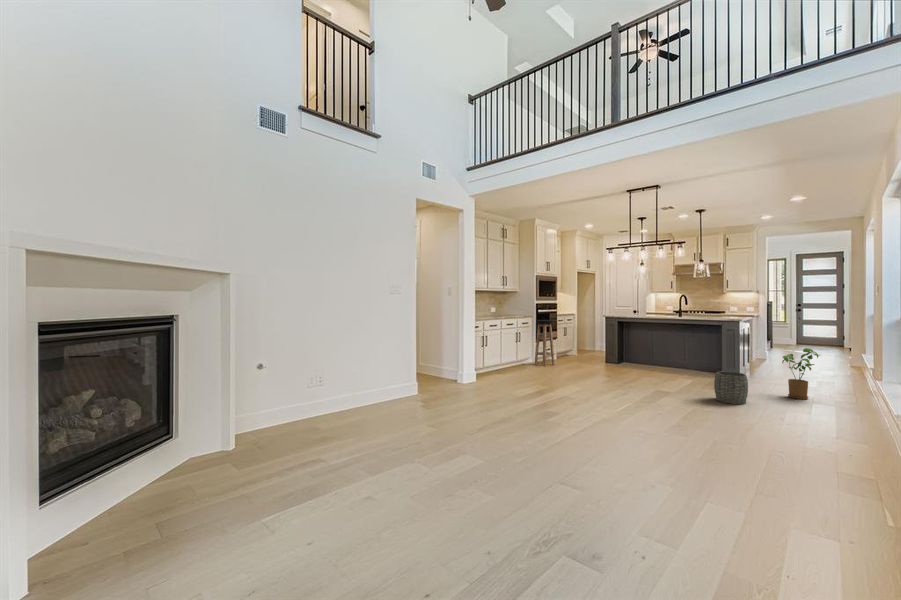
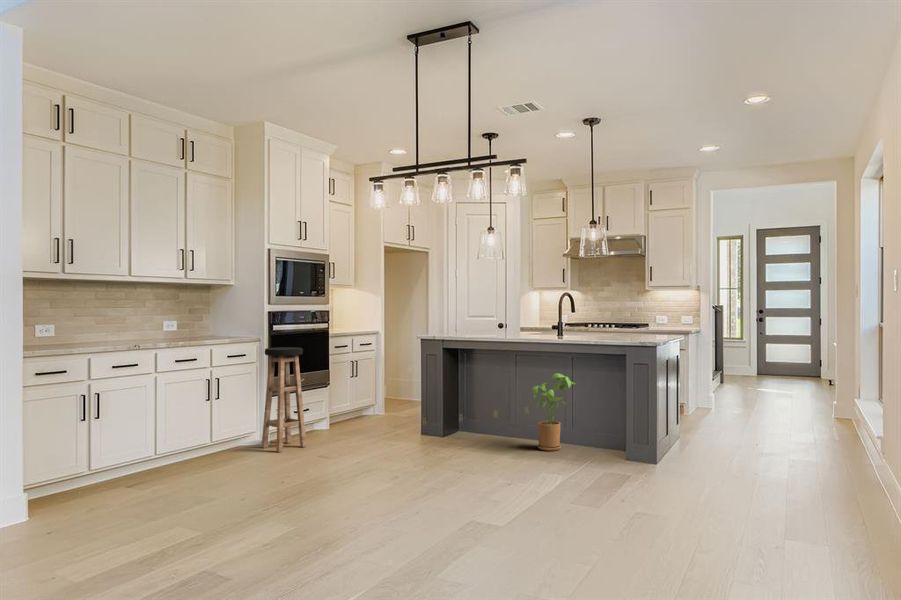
house plant: present [782,348,819,399] -> present [533,373,575,451]
woven basket: present [714,371,748,404] -> none [584,473,656,563]

